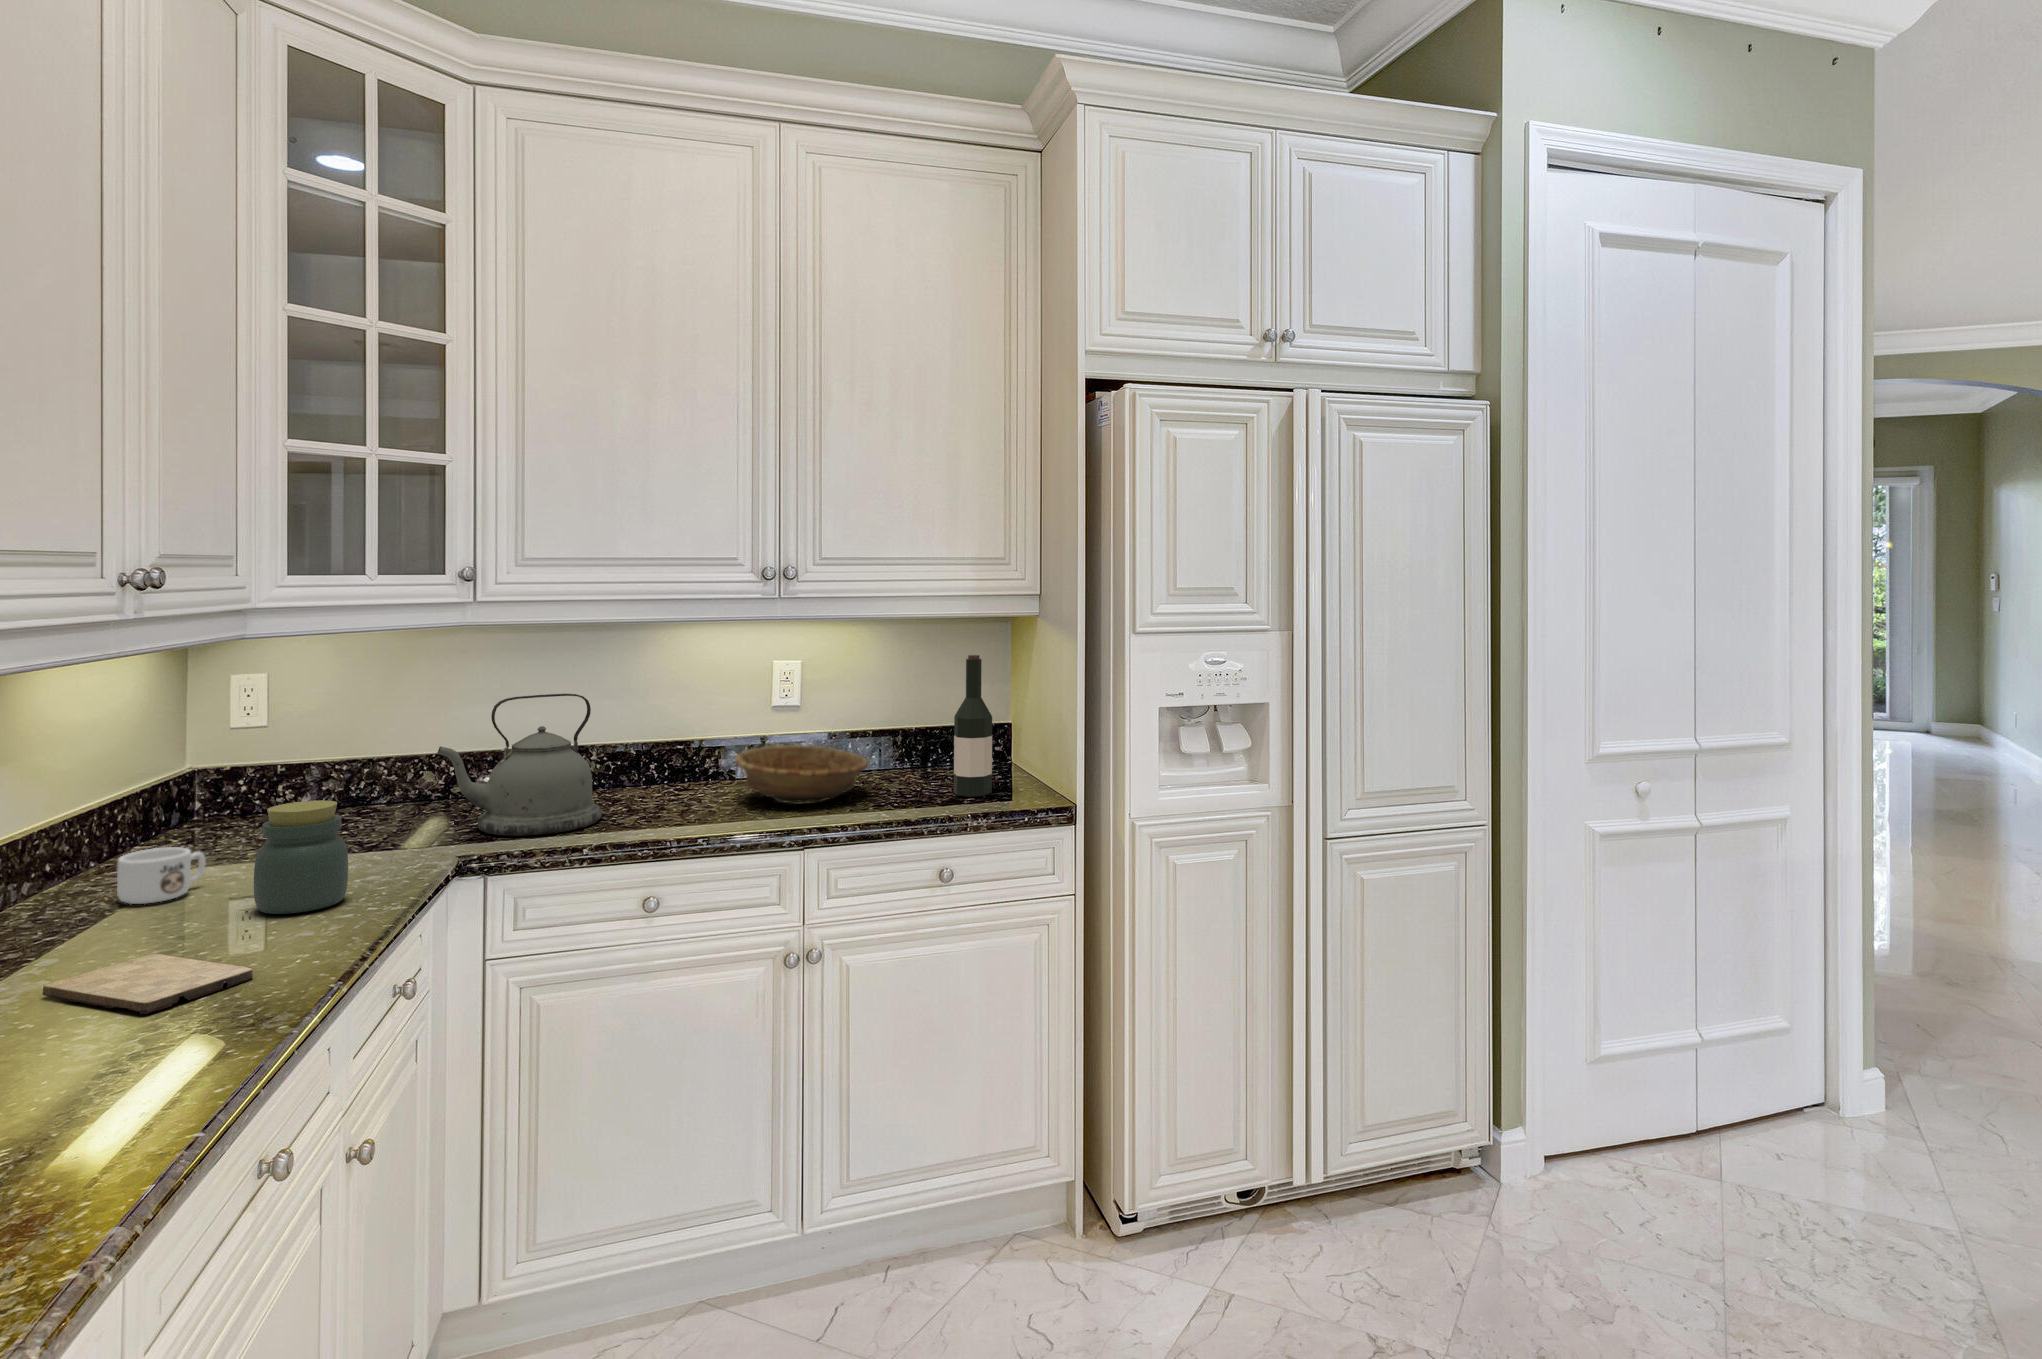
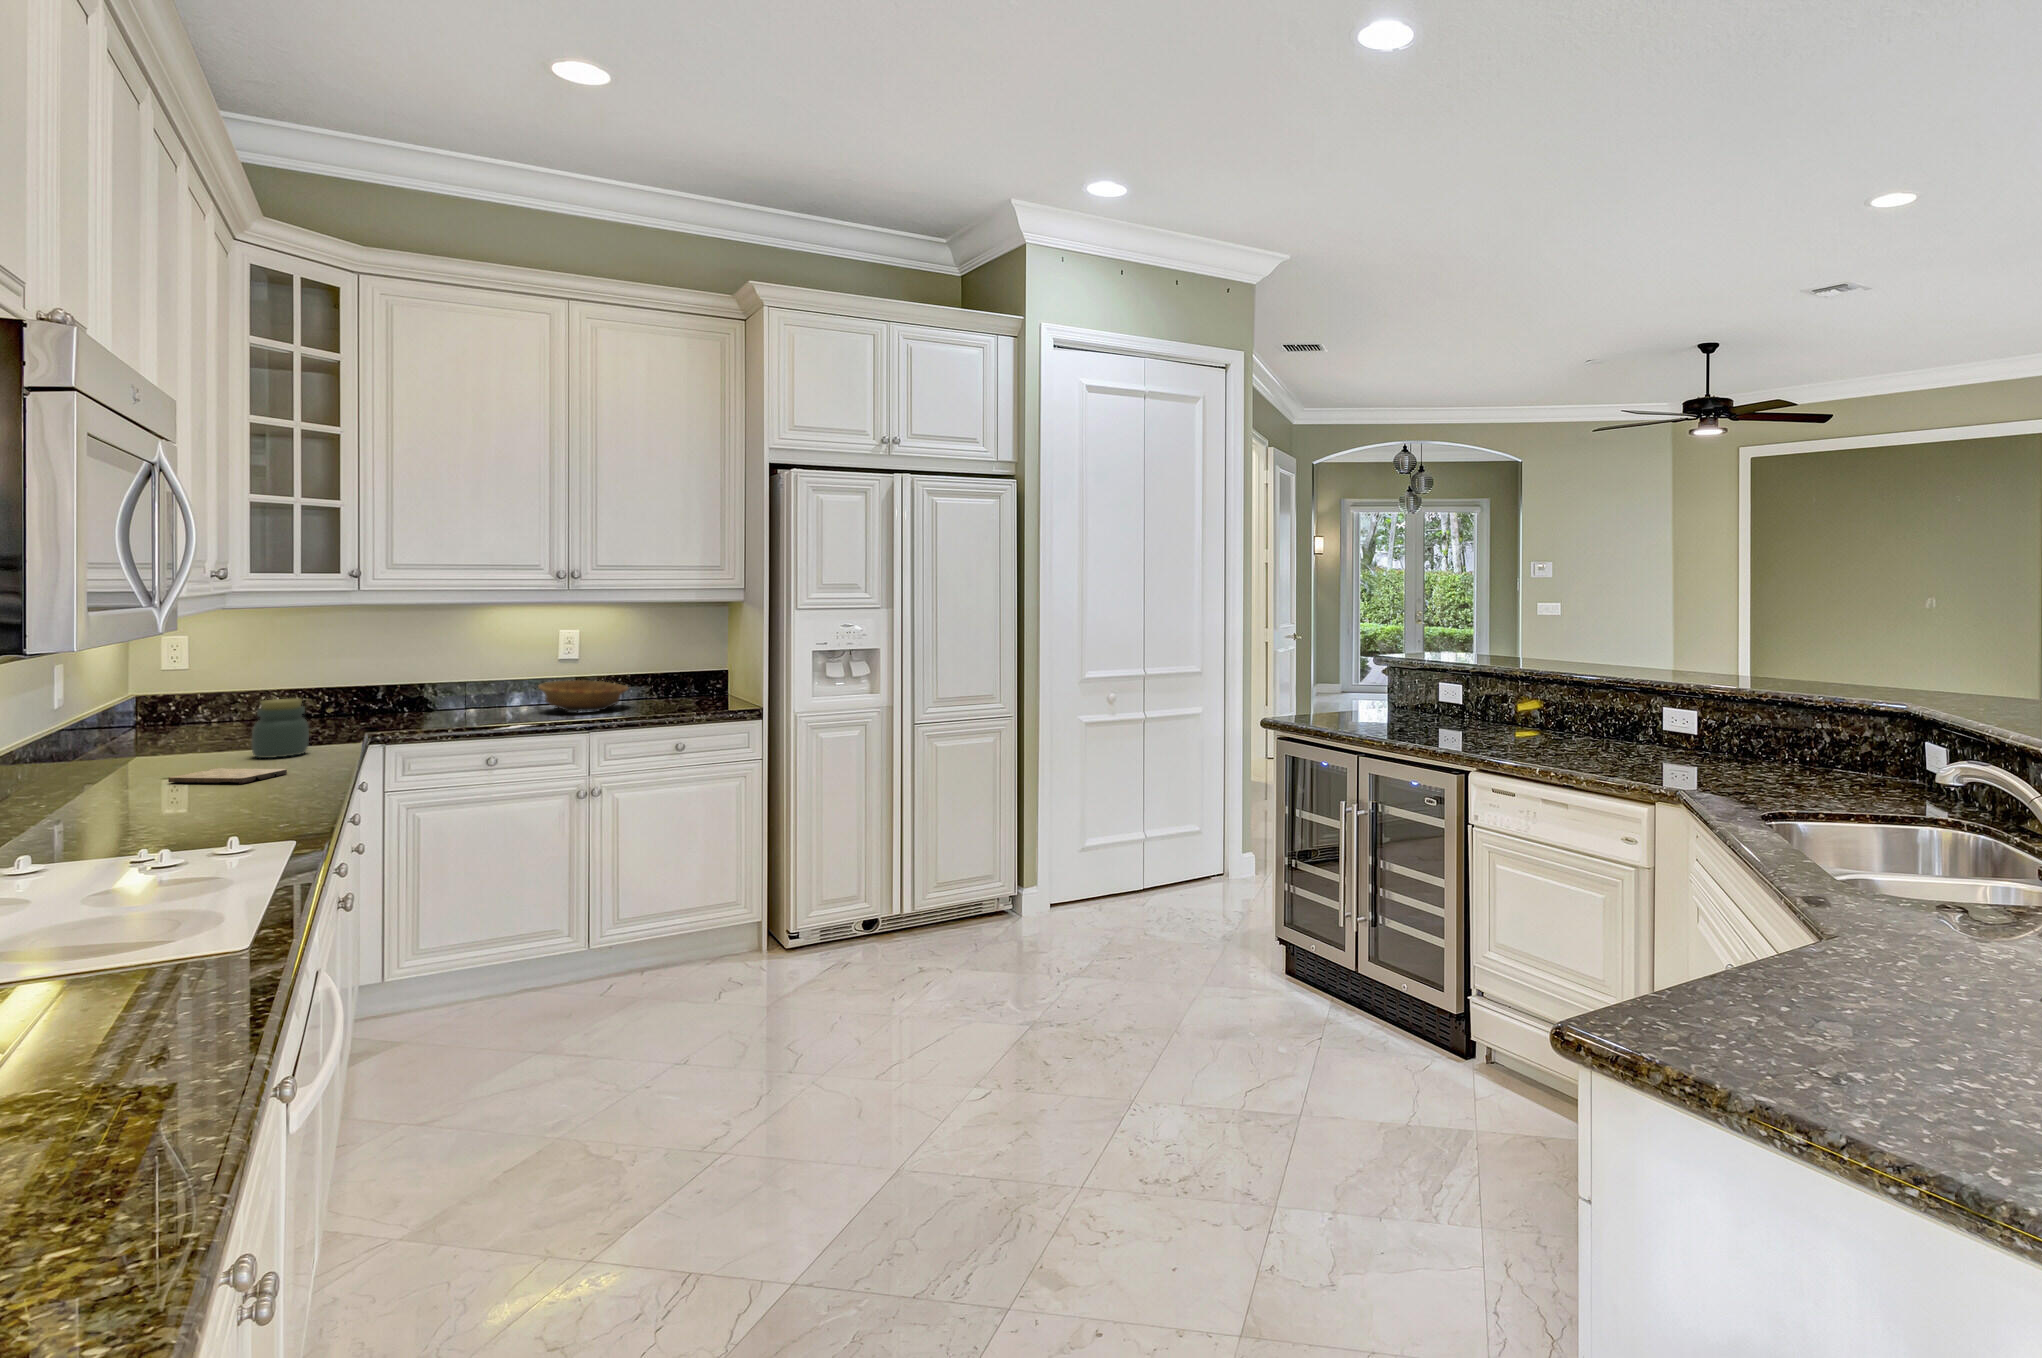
wine bottle: present [954,655,992,797] -> none [686,622,712,706]
kettle: present [437,694,602,836] -> none [340,646,449,729]
mug: present [117,847,206,904] -> none [151,730,202,759]

